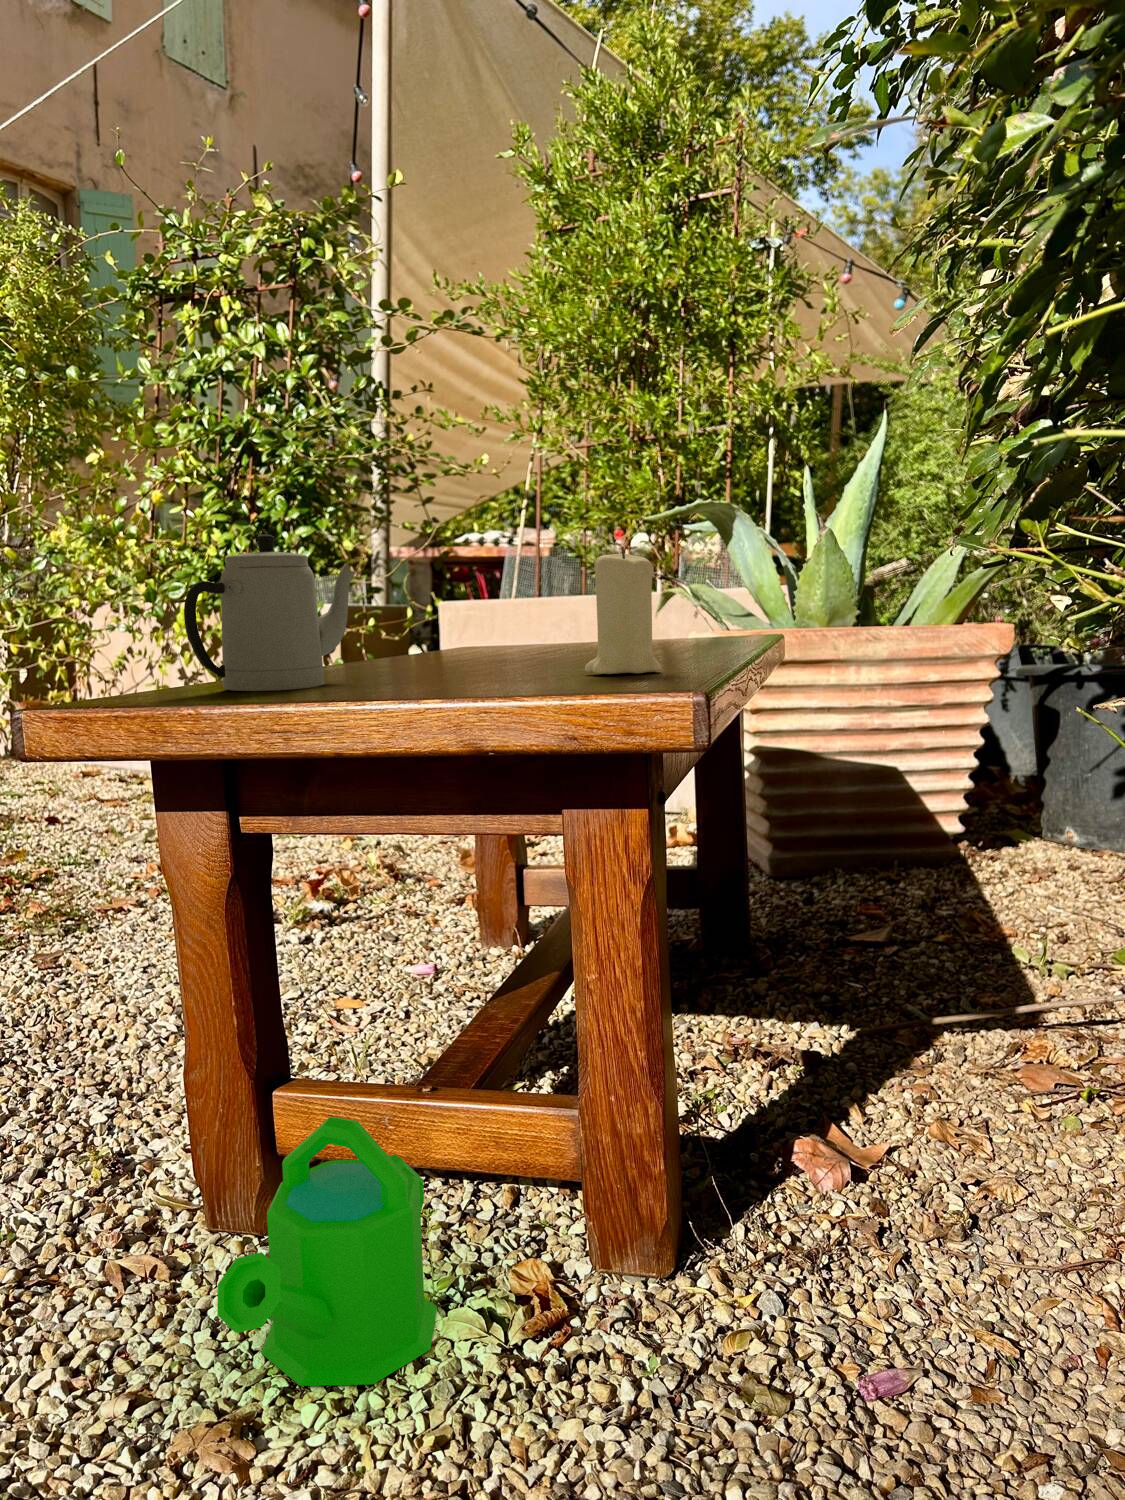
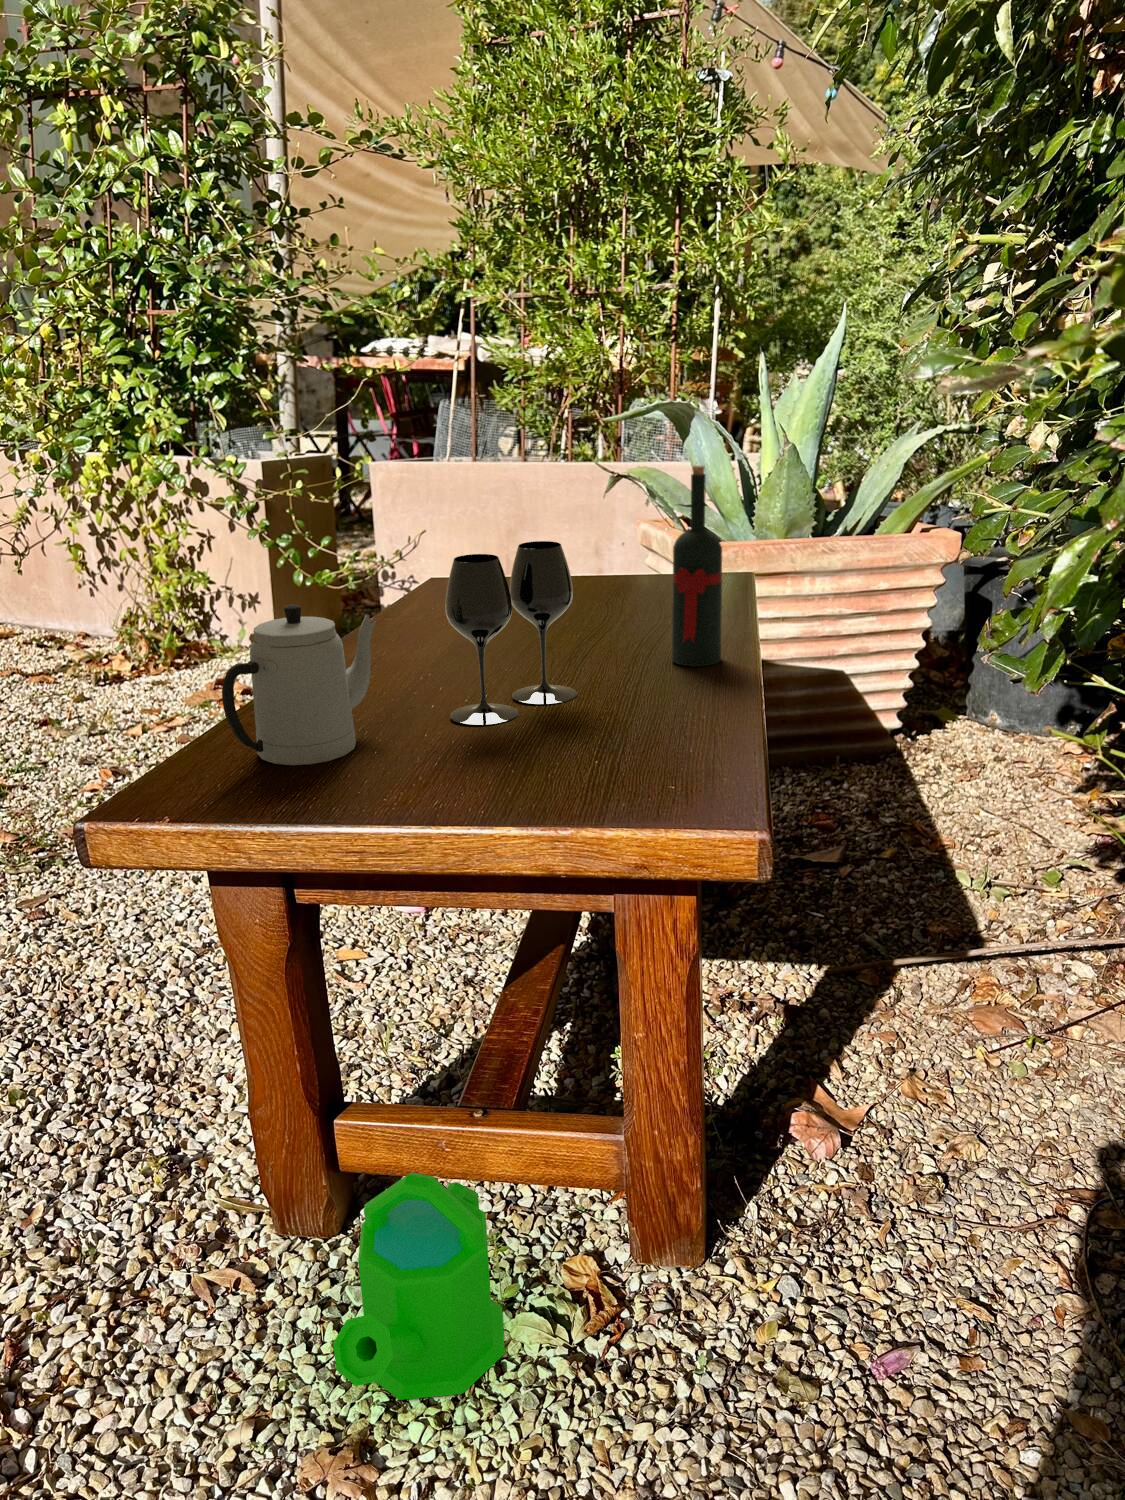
wine bottle: none [671,453,721,656] -> present [672,465,722,666]
wine glass: none [425,507,564,676] -> present [445,541,577,726]
candle: present [585,547,661,674] -> none [616,625,690,750]

